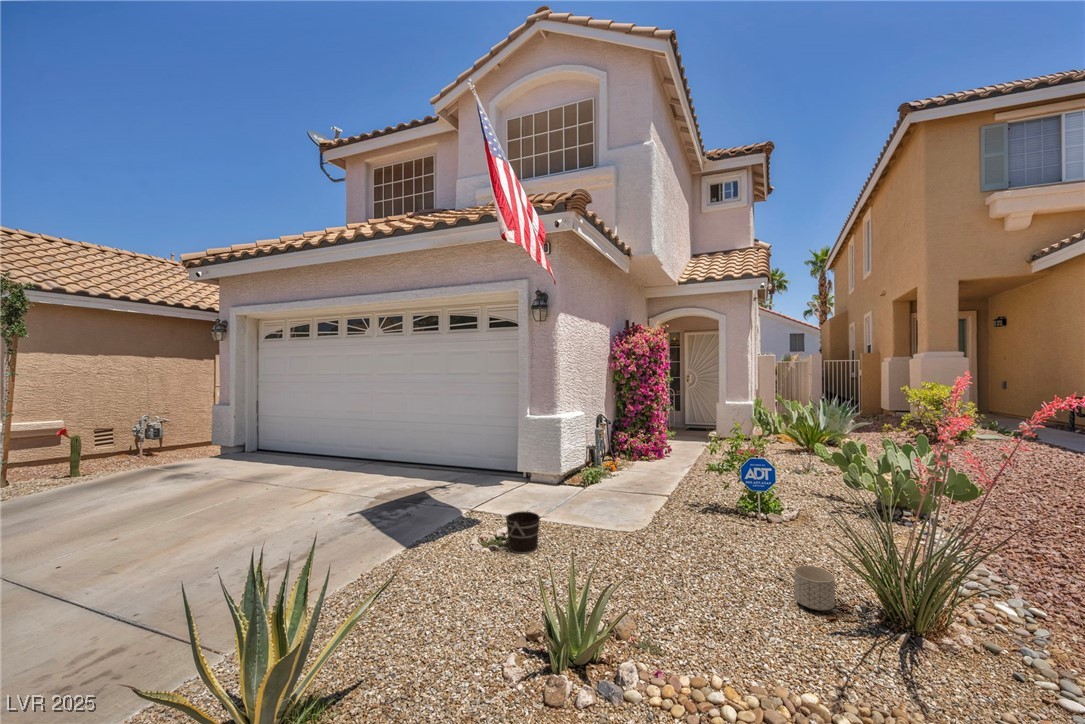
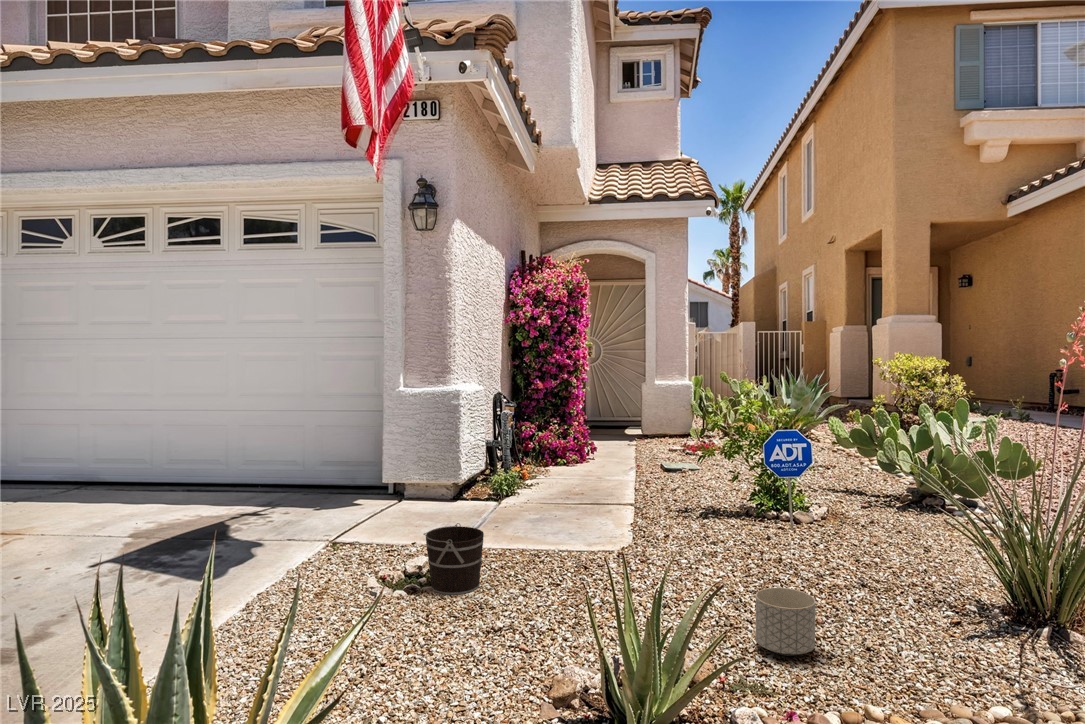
planter: present [794,566,835,610] -> present [755,588,815,656]

